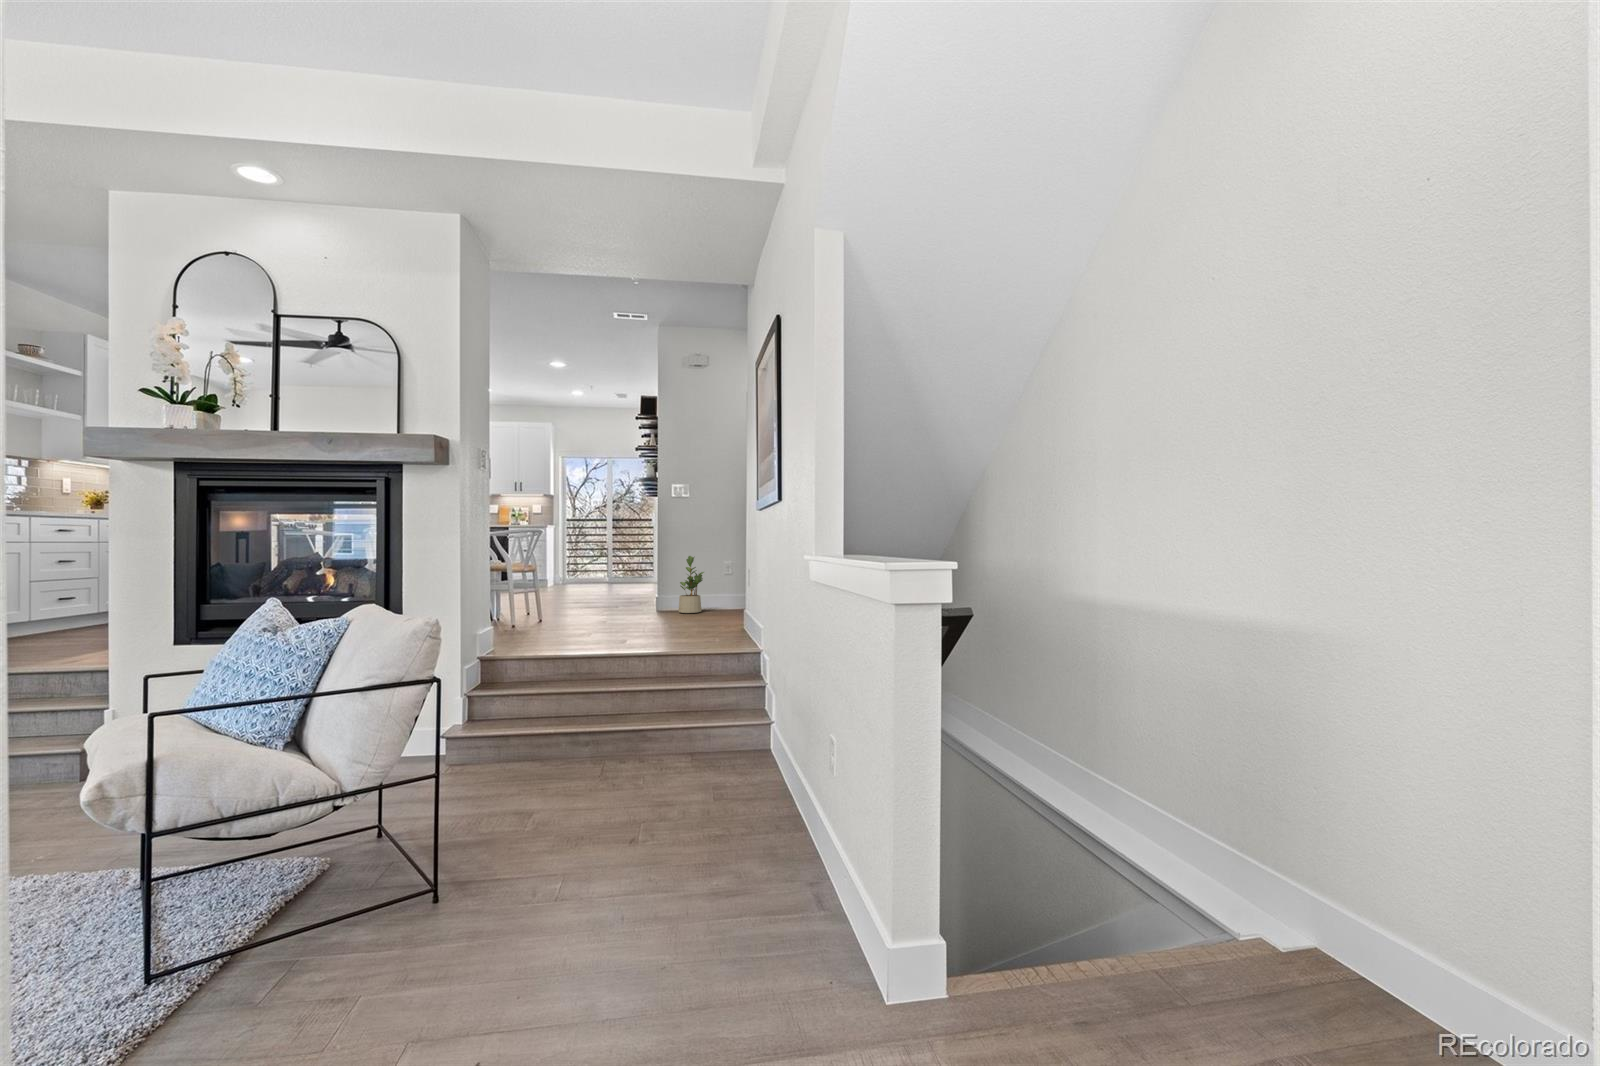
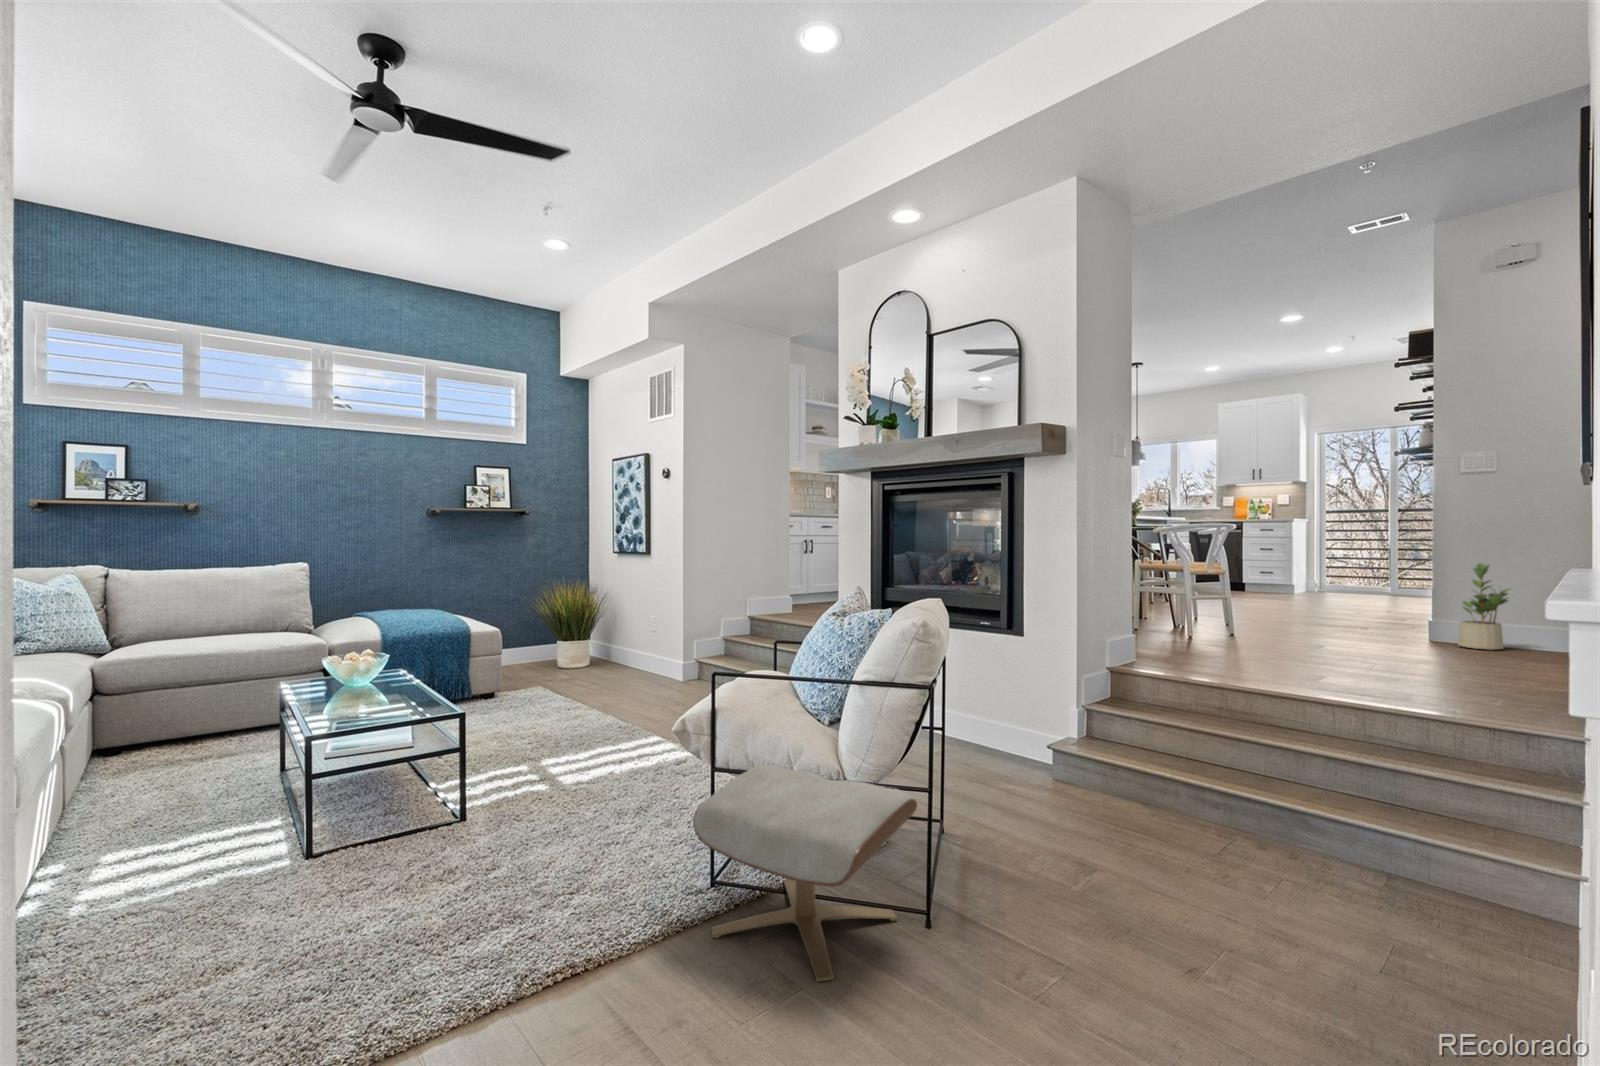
ottoman: none [158,784,429,1020] -> present [693,765,917,981]

